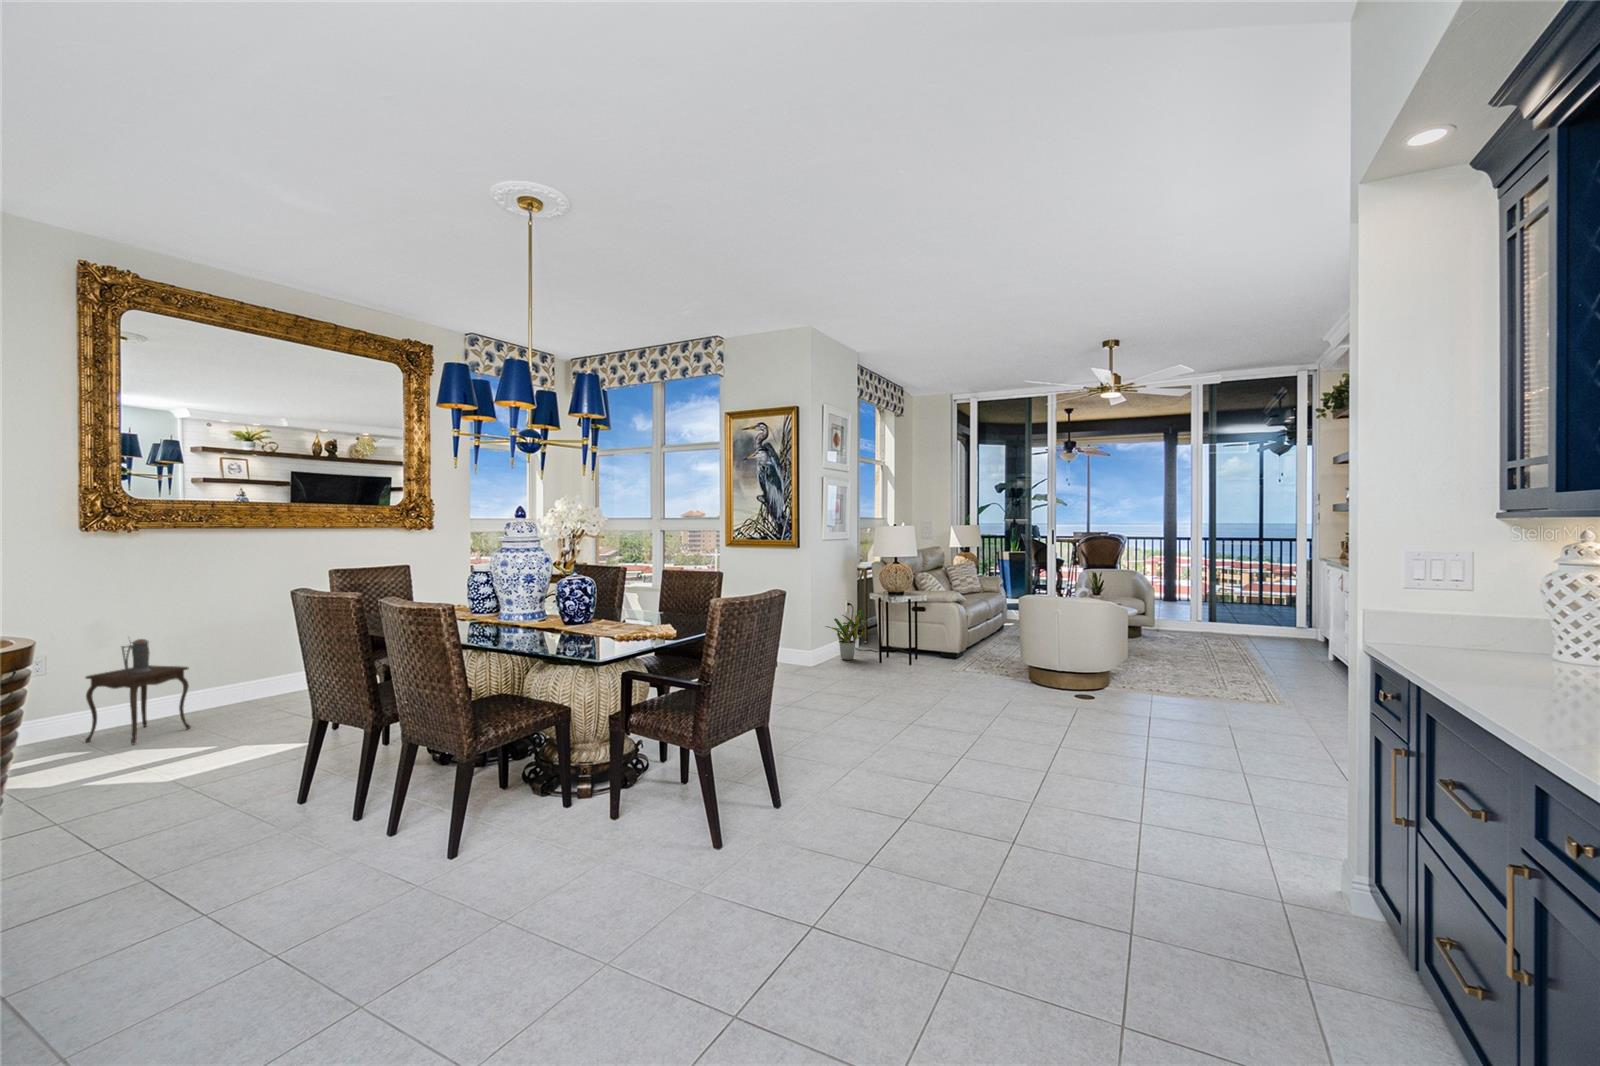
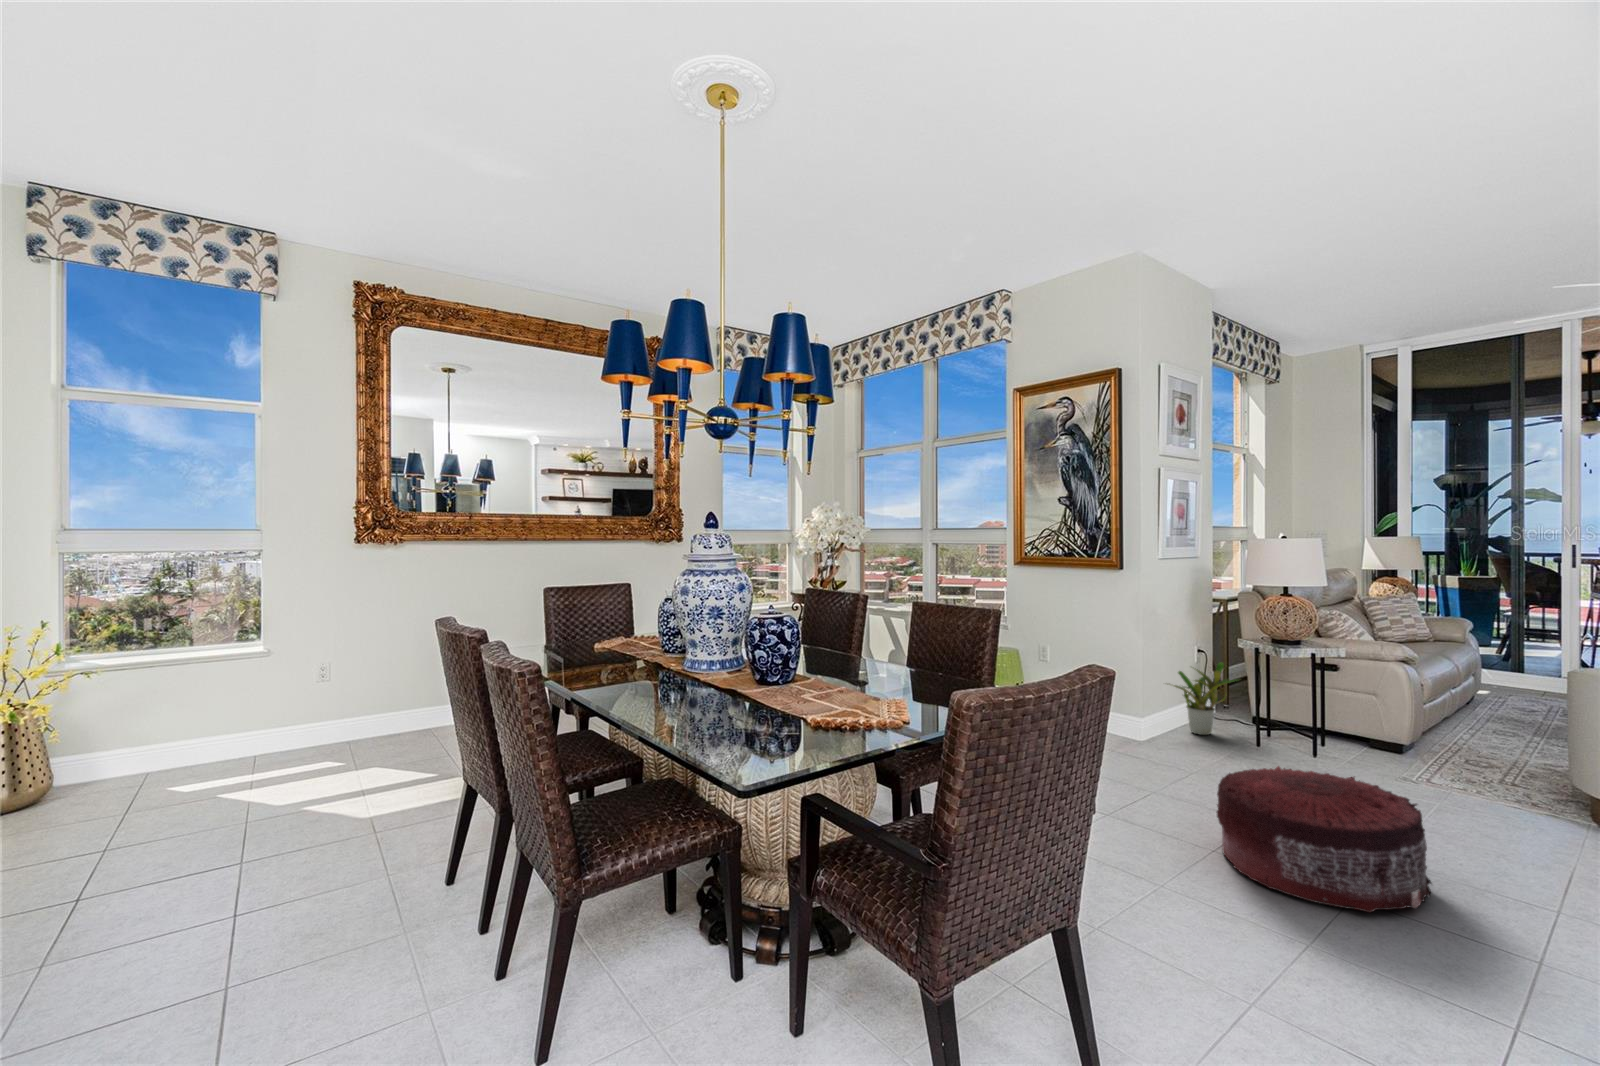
side table: present [85,639,190,744] -> none [349,650,435,762]
pouf: none [846,661,947,727] -> present [1216,766,1432,912]

